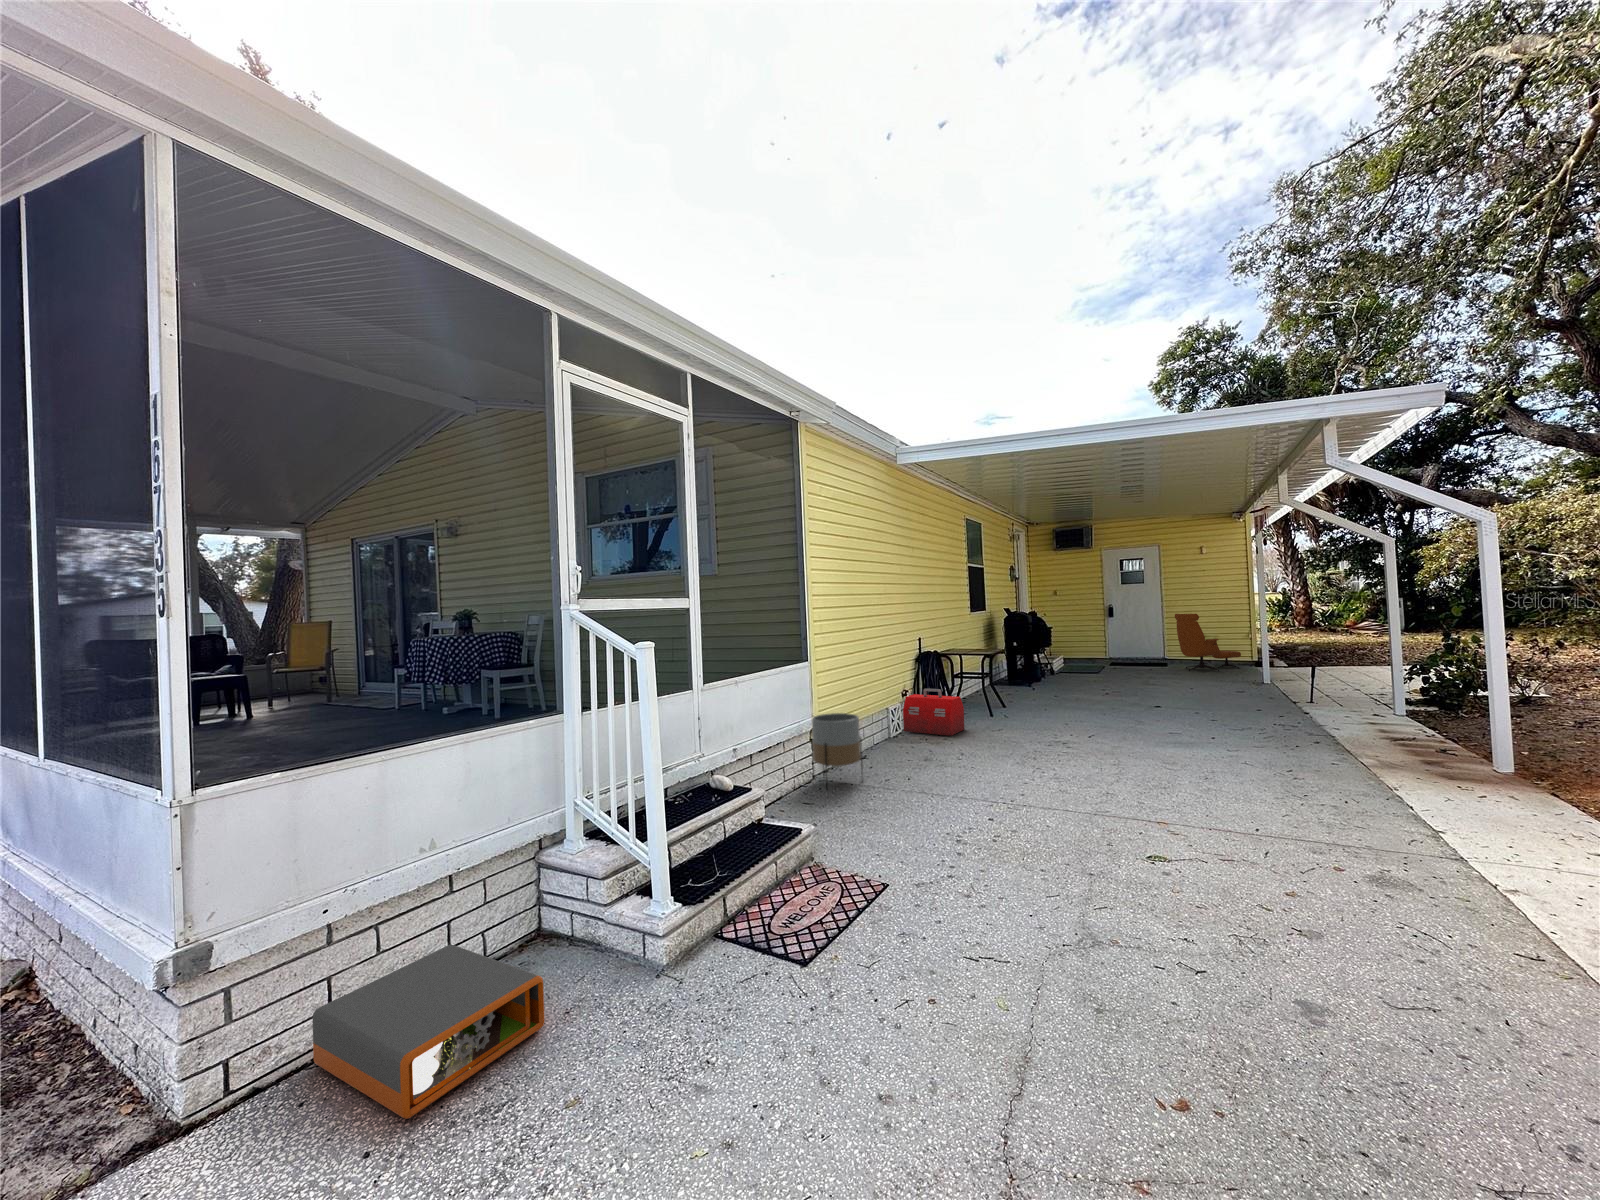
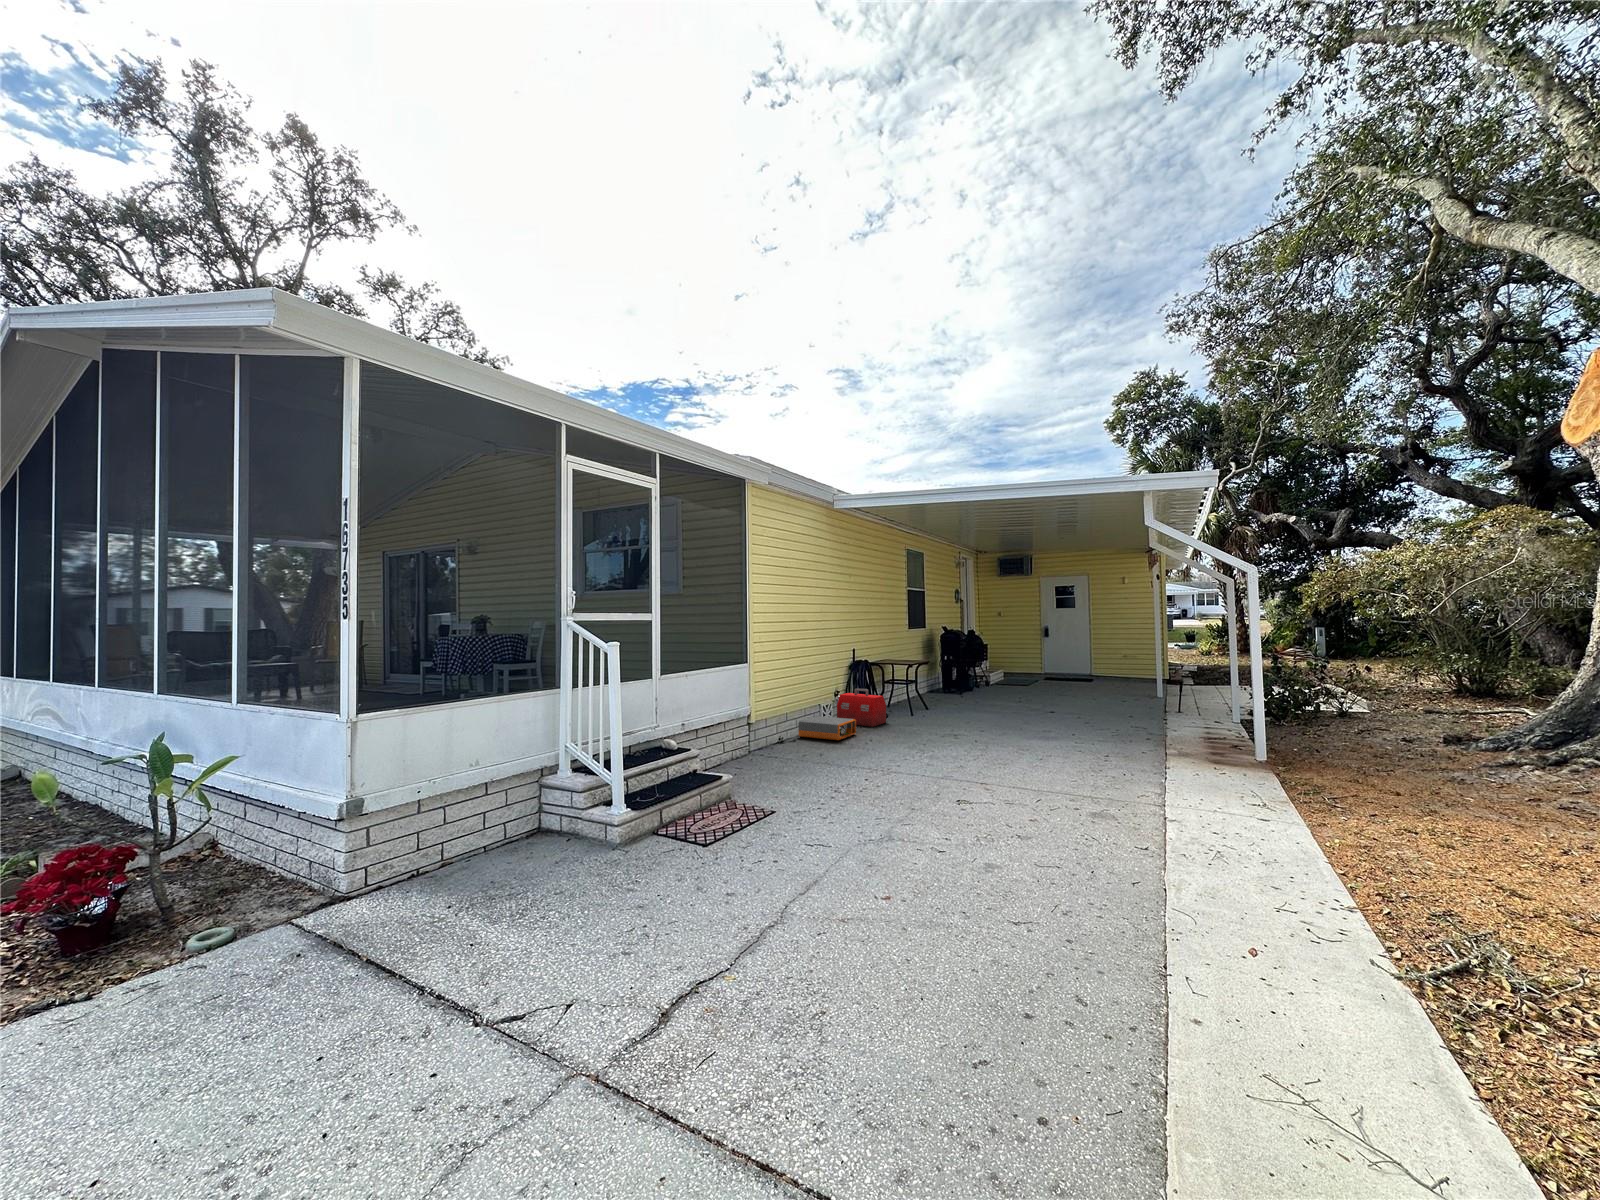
lounge chair: present [1175,614,1241,671] -> none [1098,634,1155,685]
planter: present [812,713,863,788] -> none [750,703,787,759]
storage box: present [312,945,545,1119] -> present [798,716,856,740]

